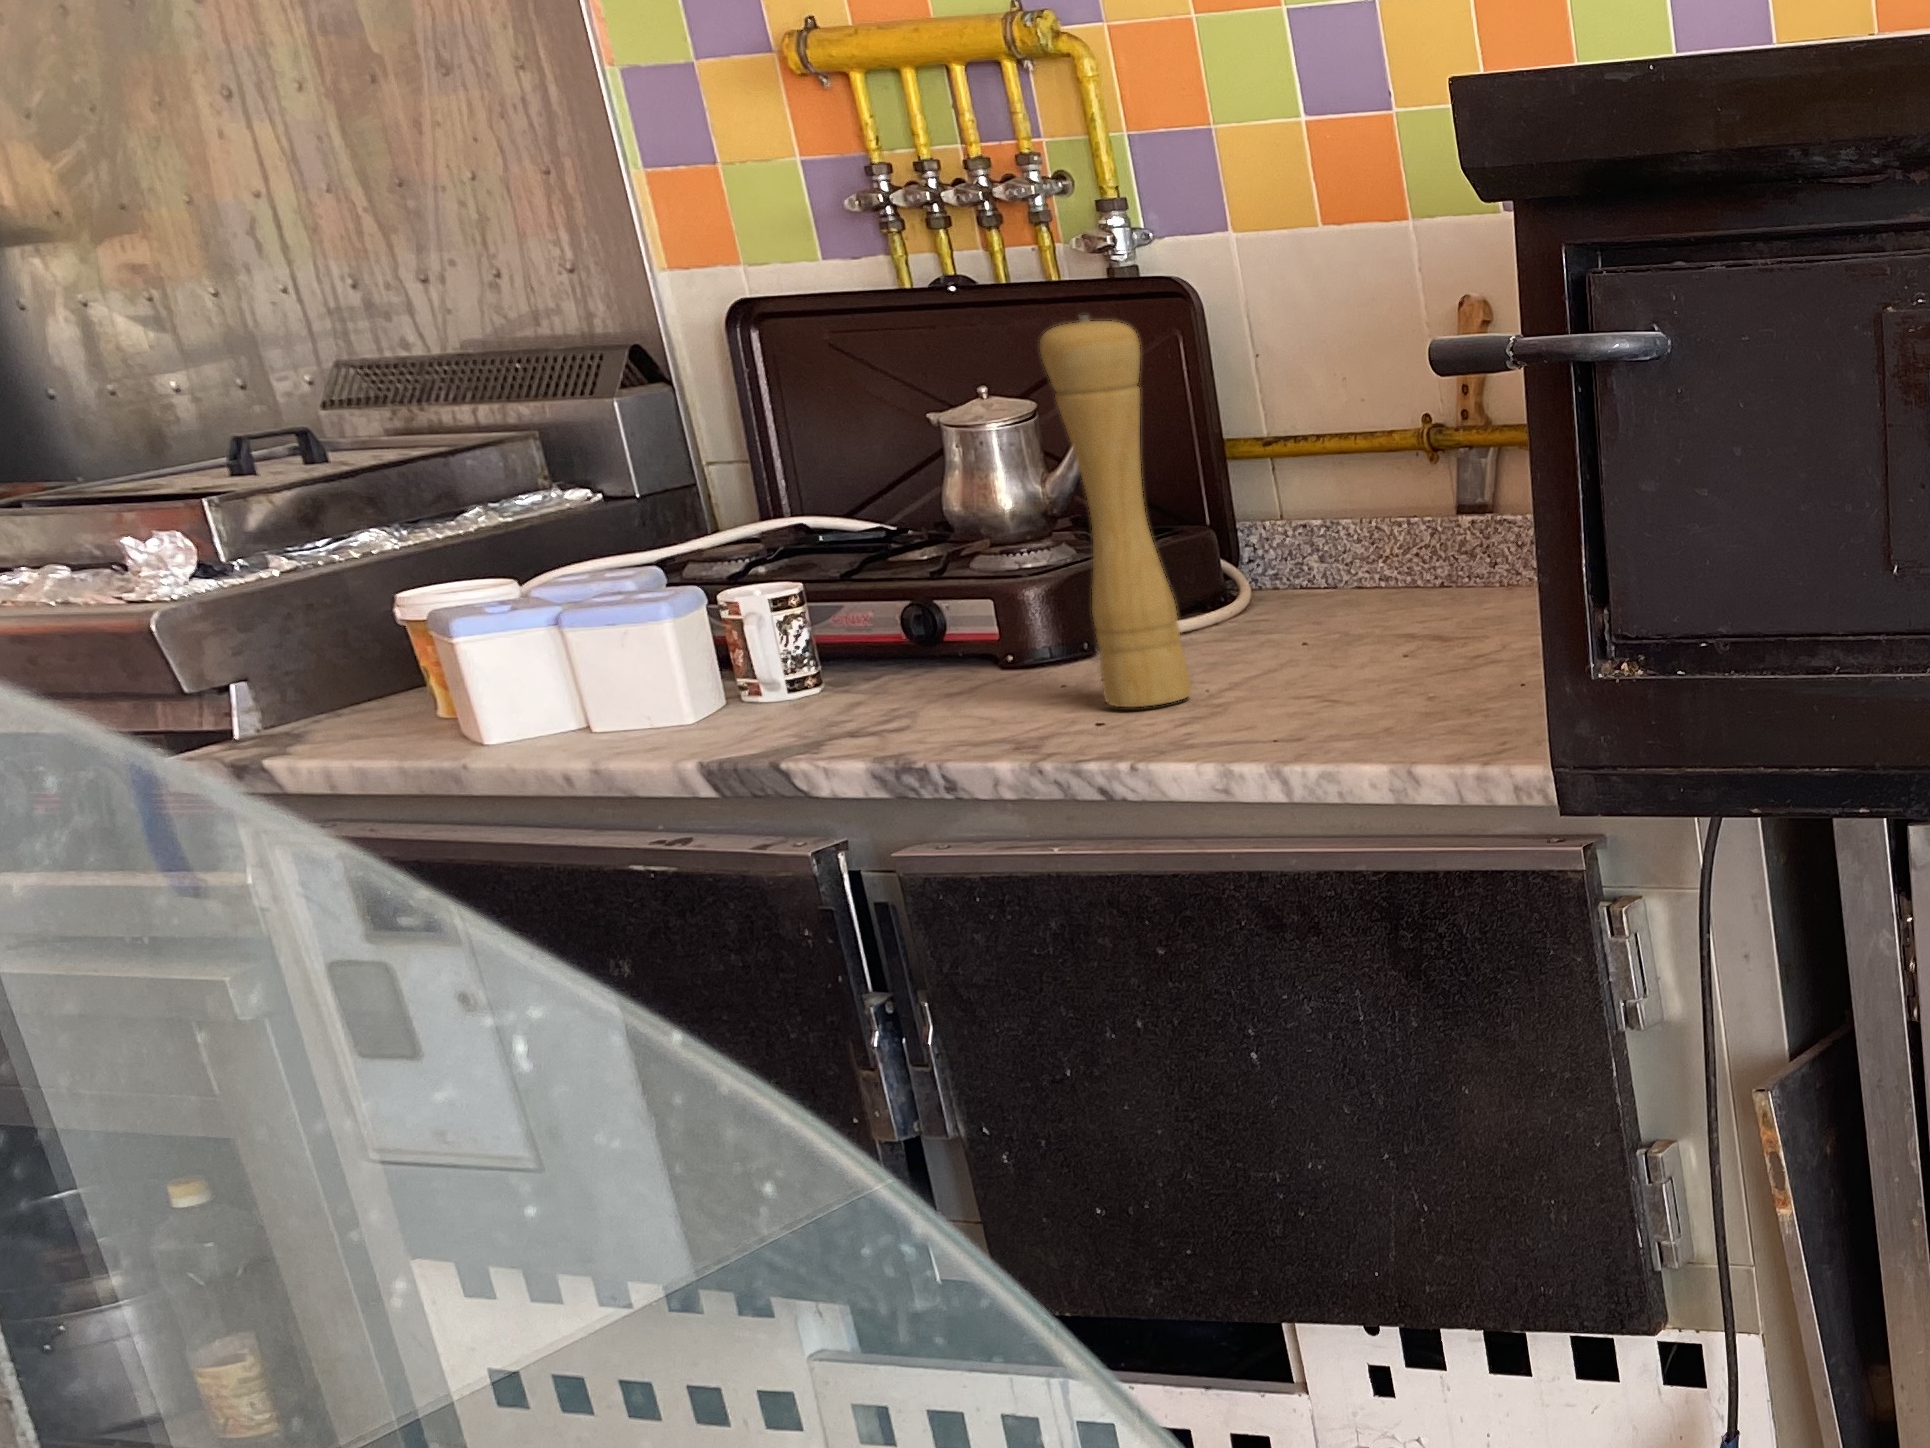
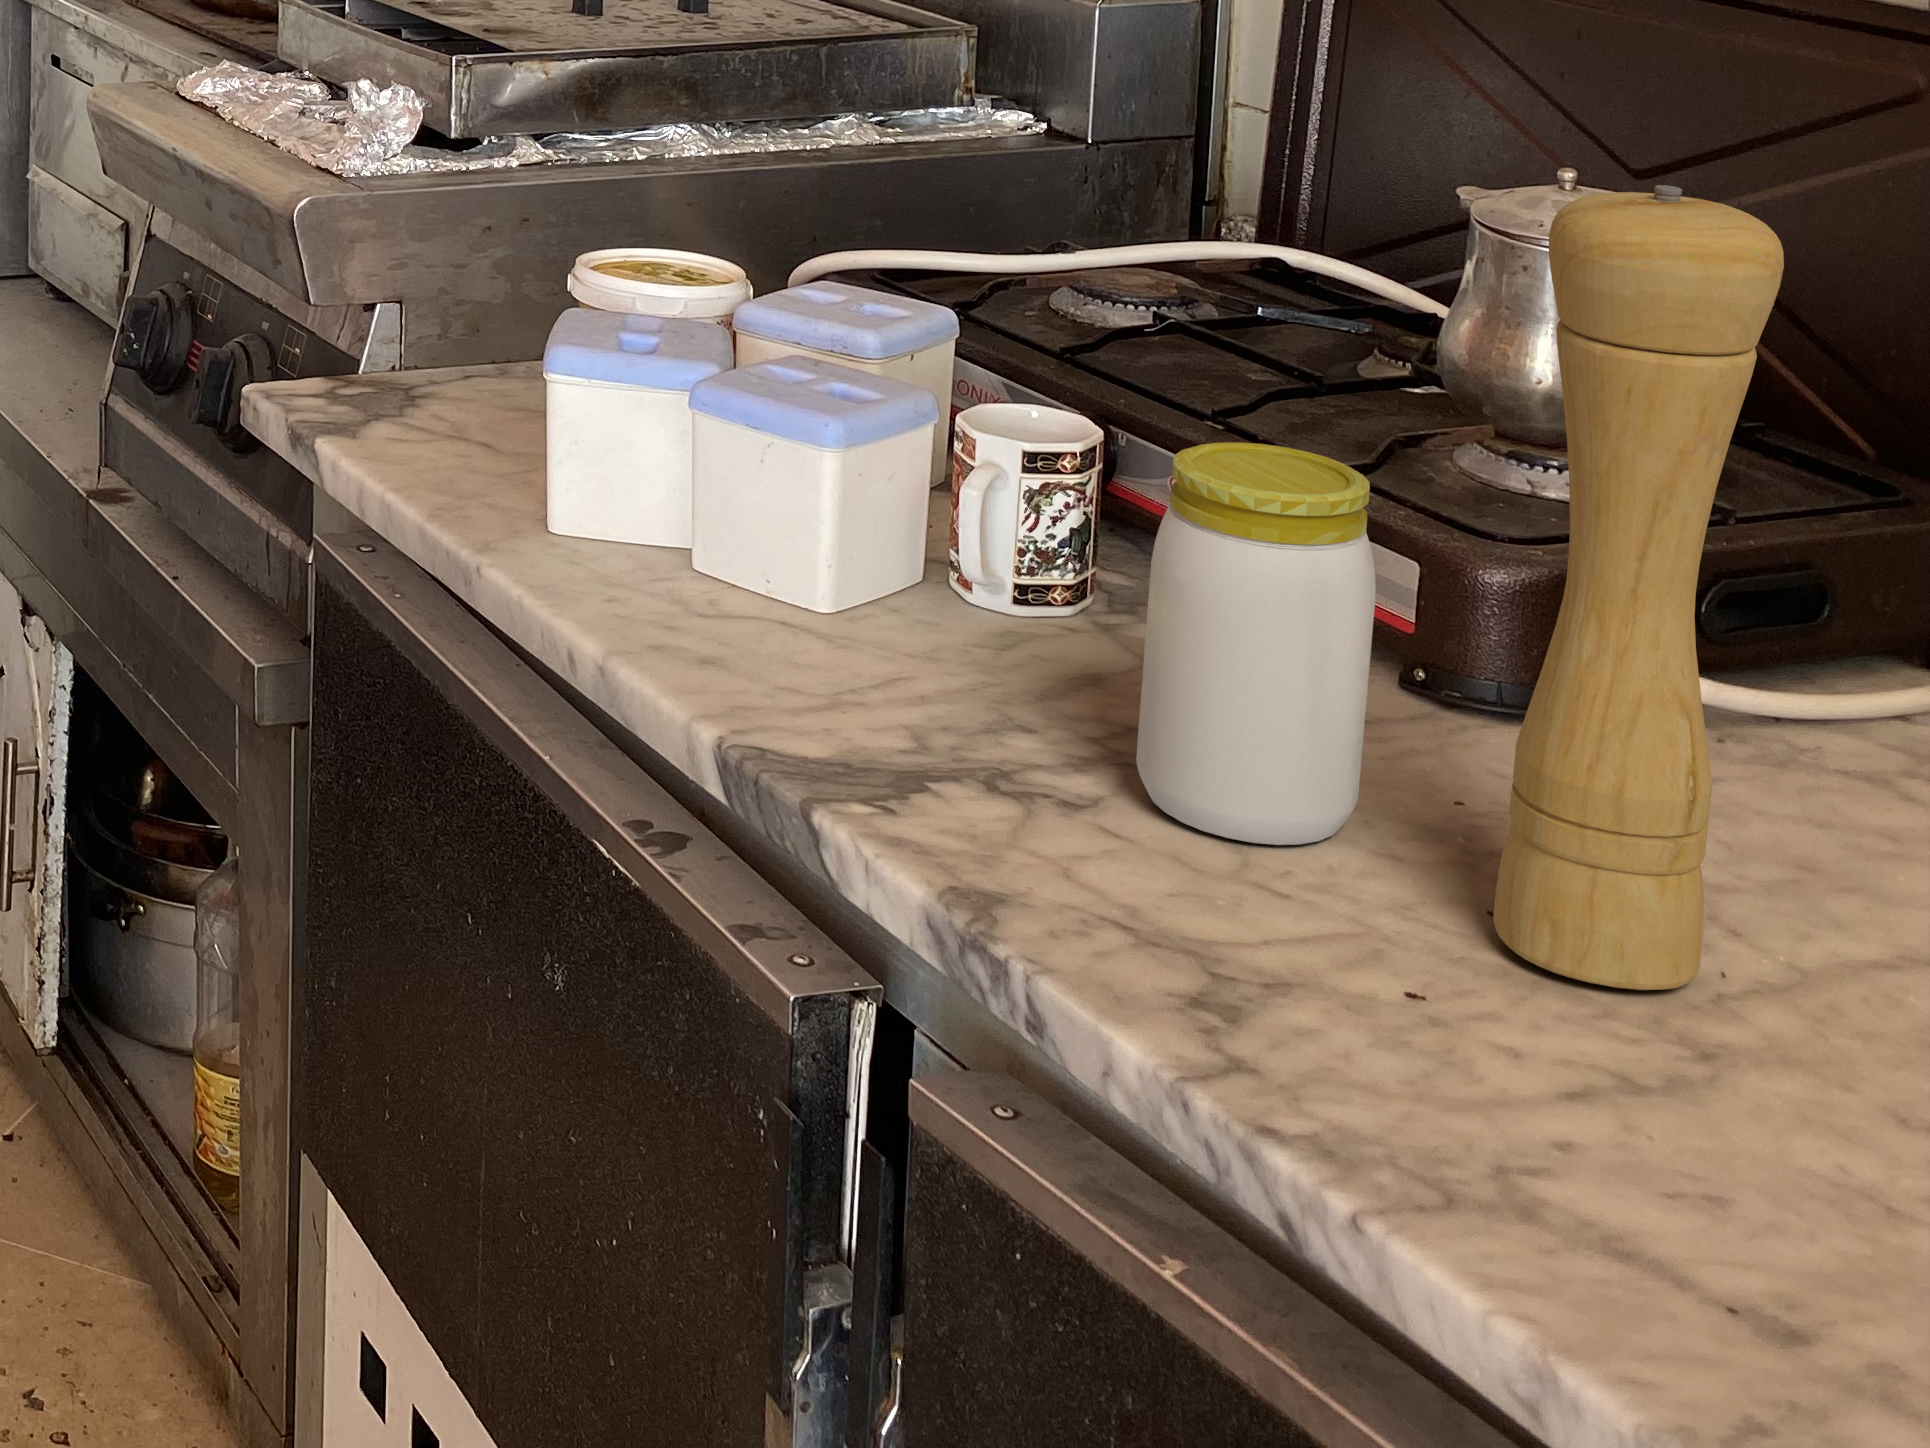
jar: none [888,518,1023,721] -> present [1136,442,1376,845]

